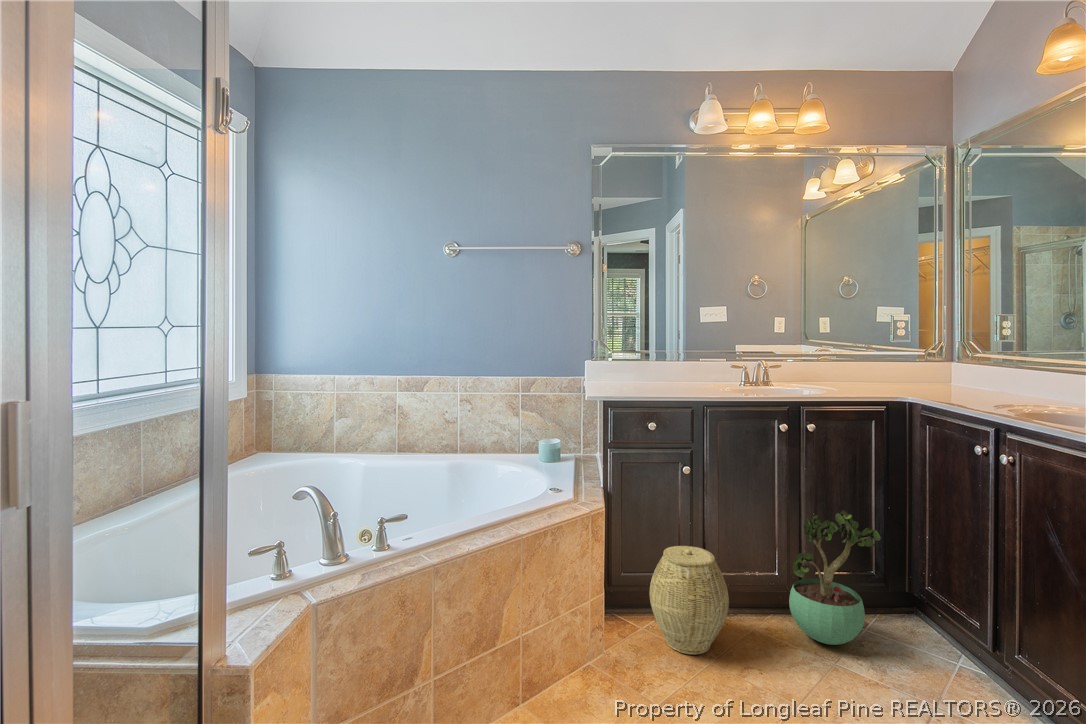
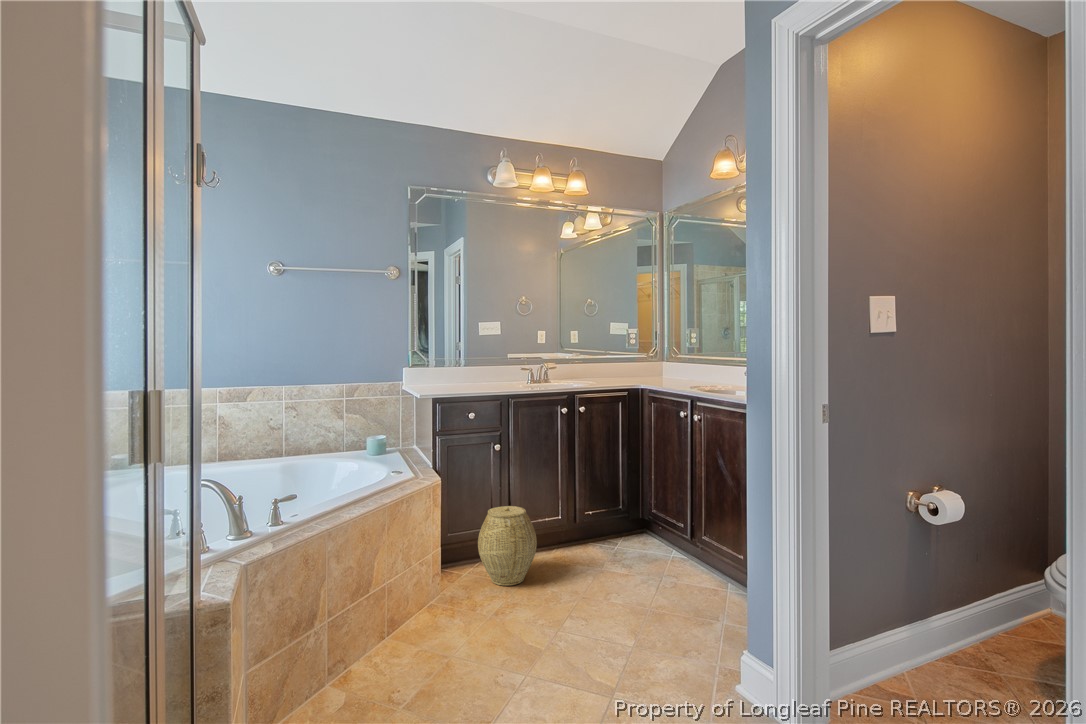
potted plant: present [789,510,881,645] -> none [574,464,629,561]

